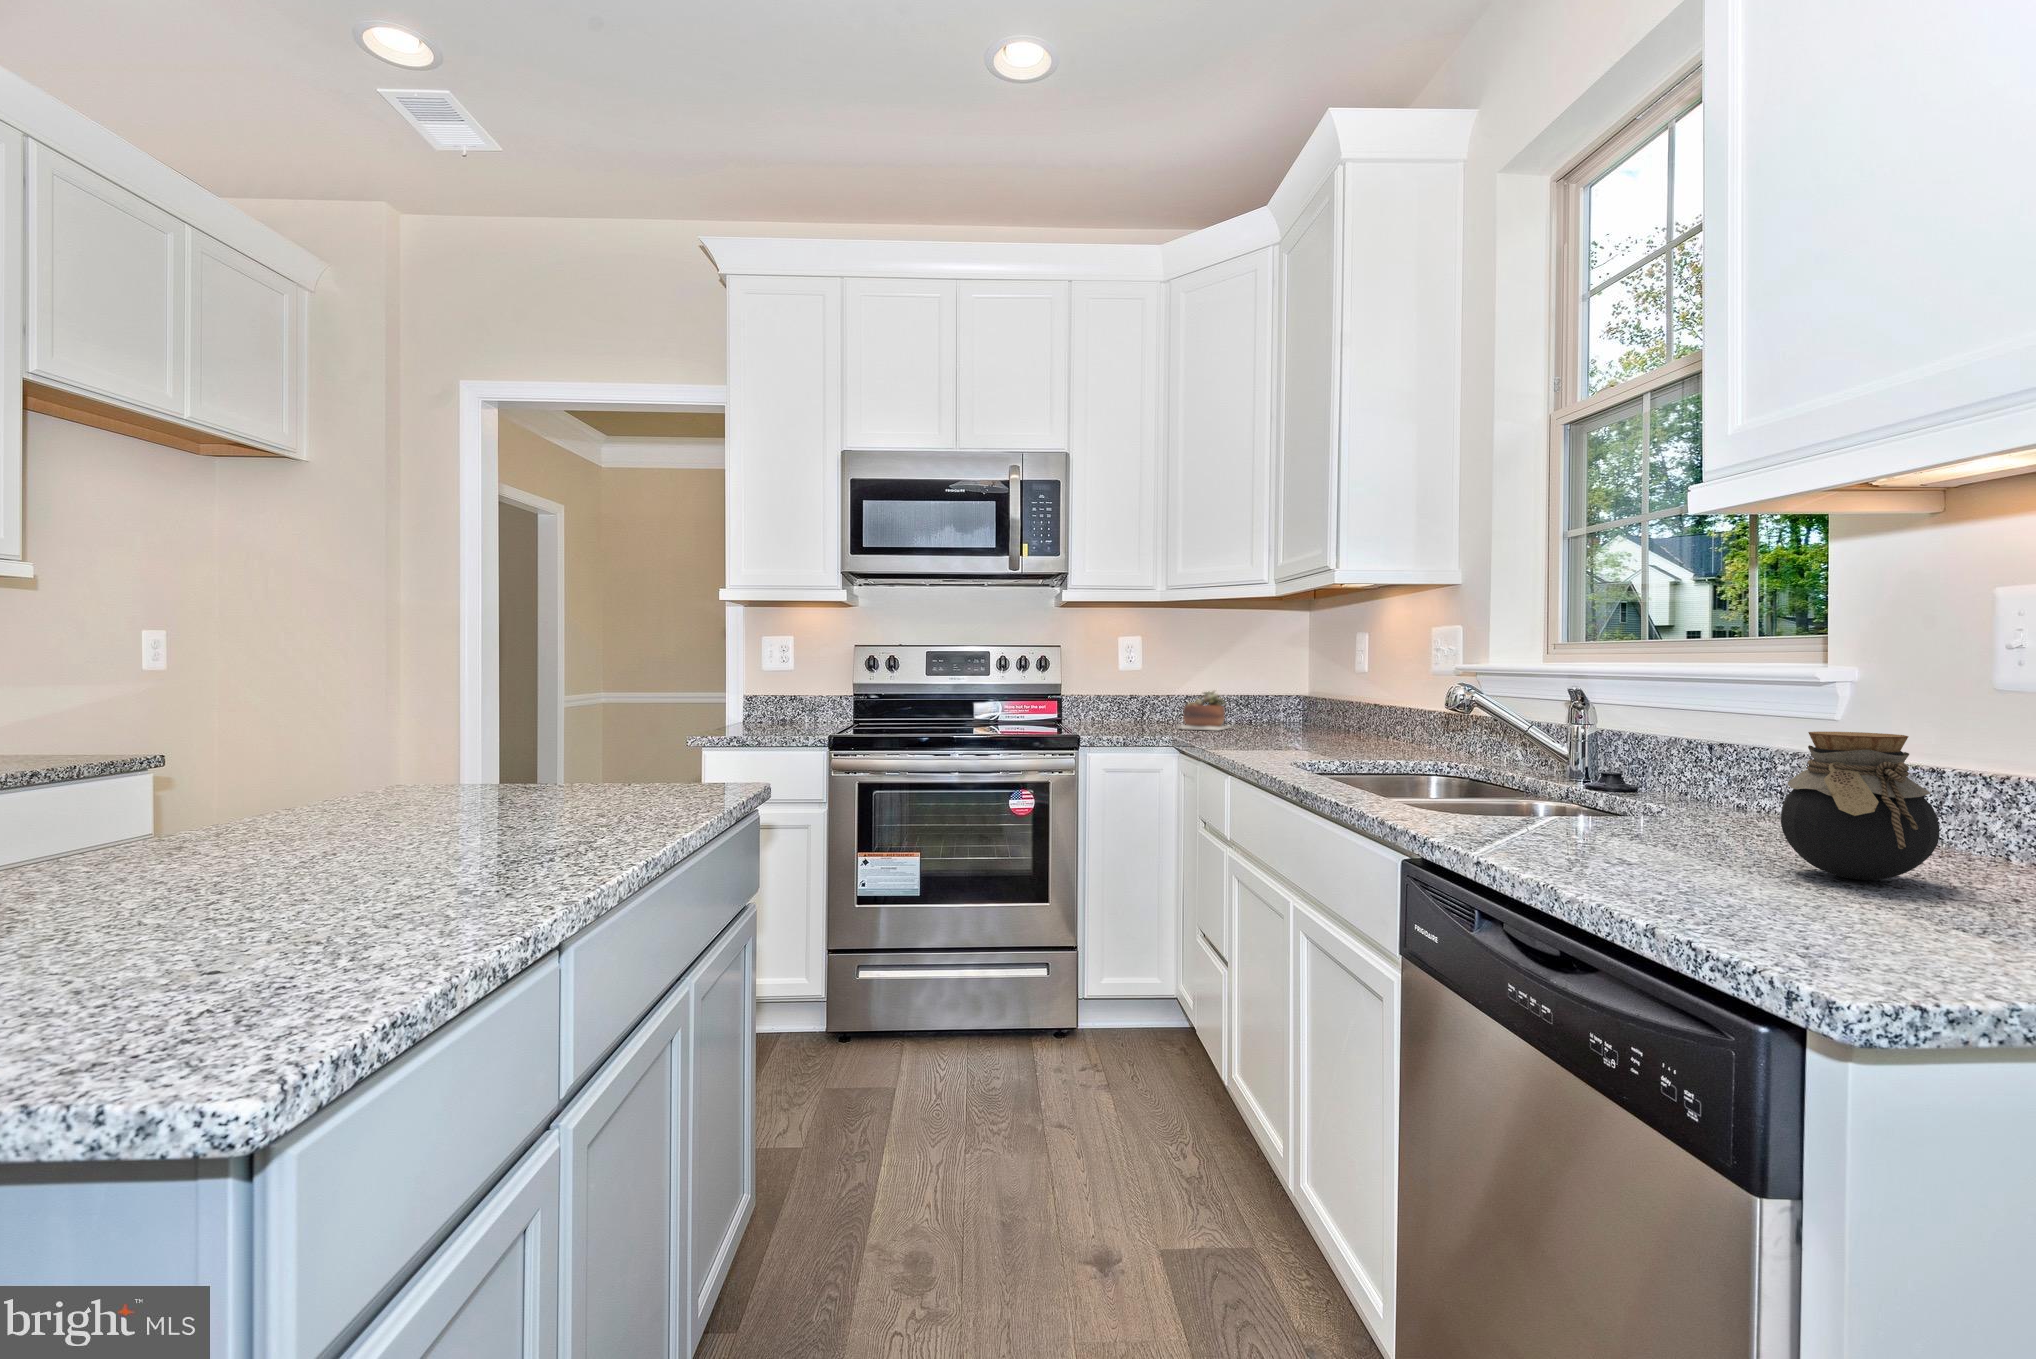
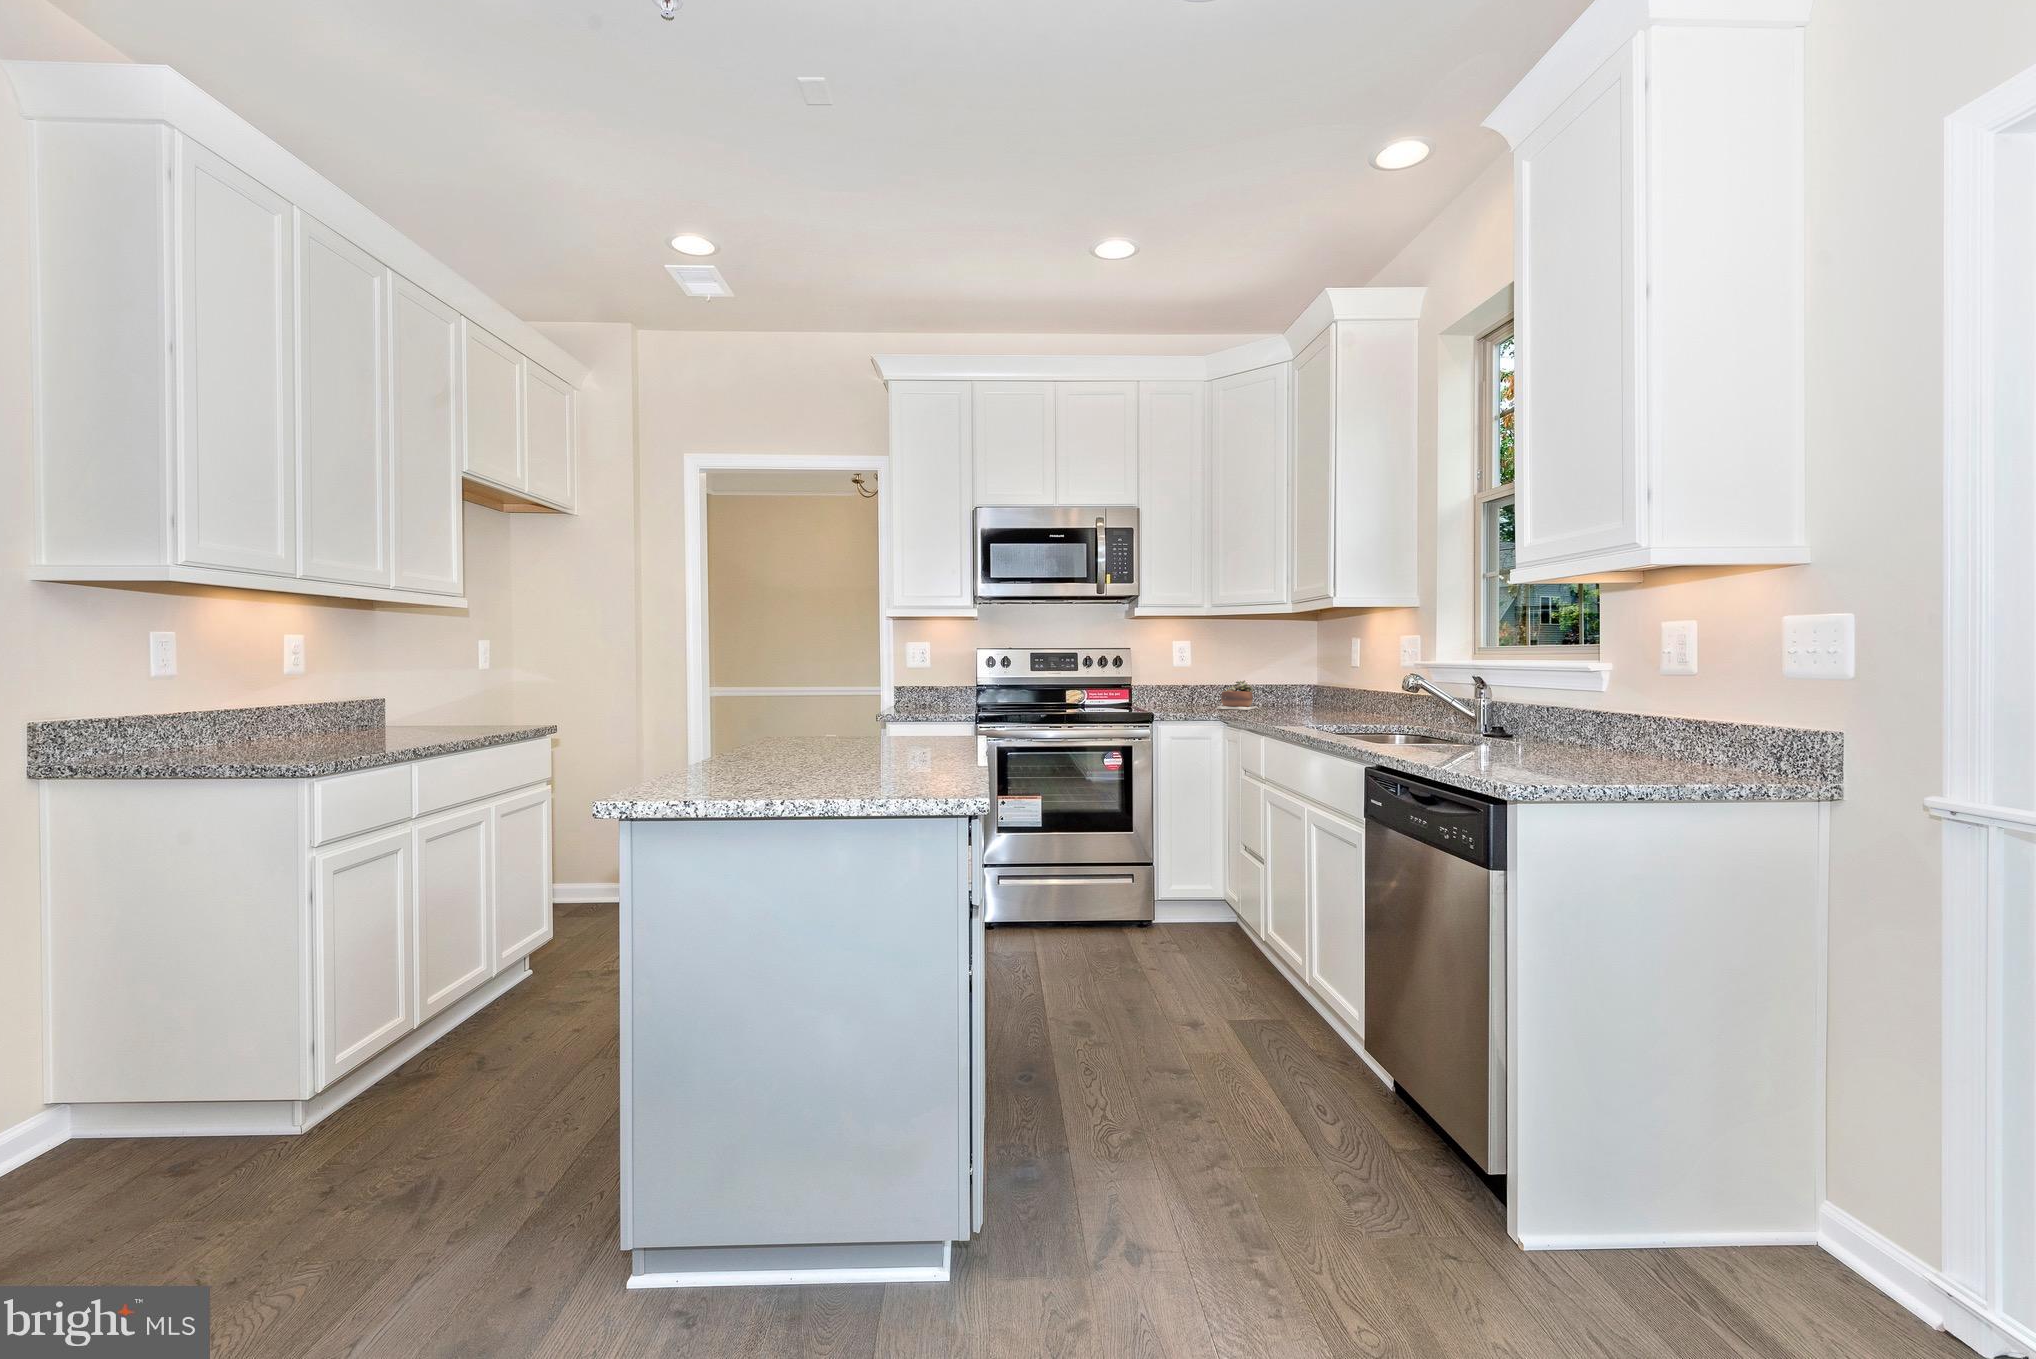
jar: present [1781,732,1940,880] -> none [1546,695,1612,764]

